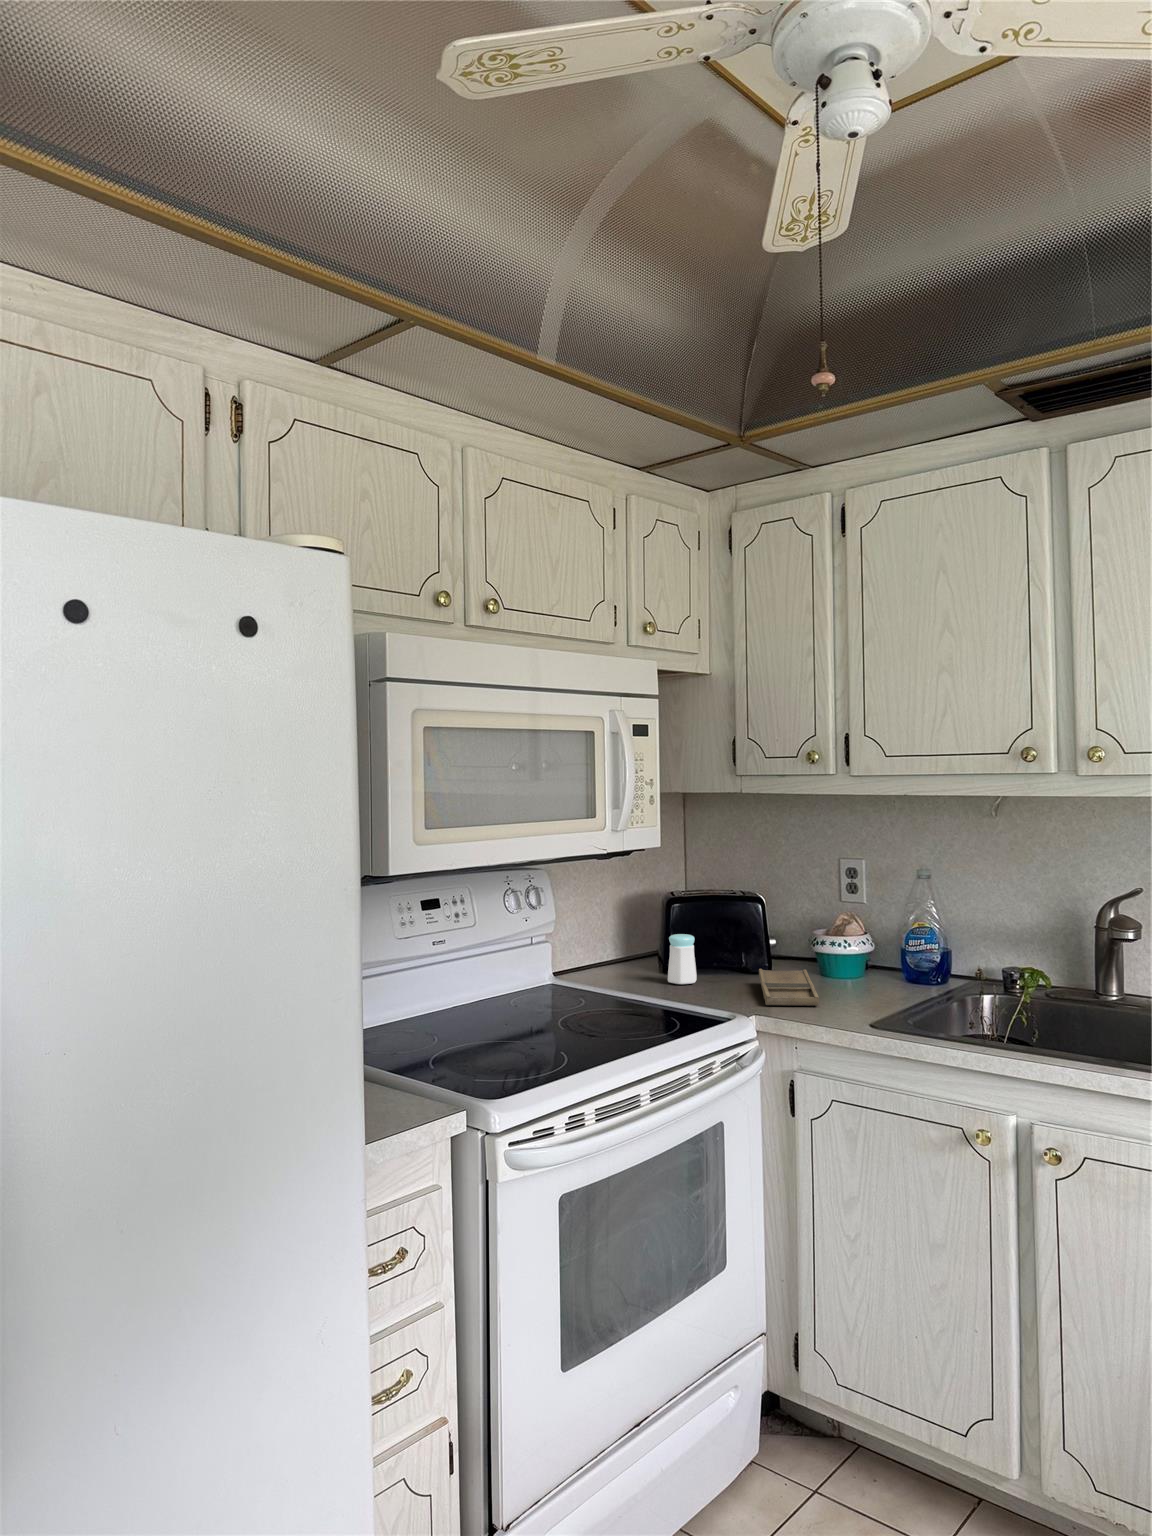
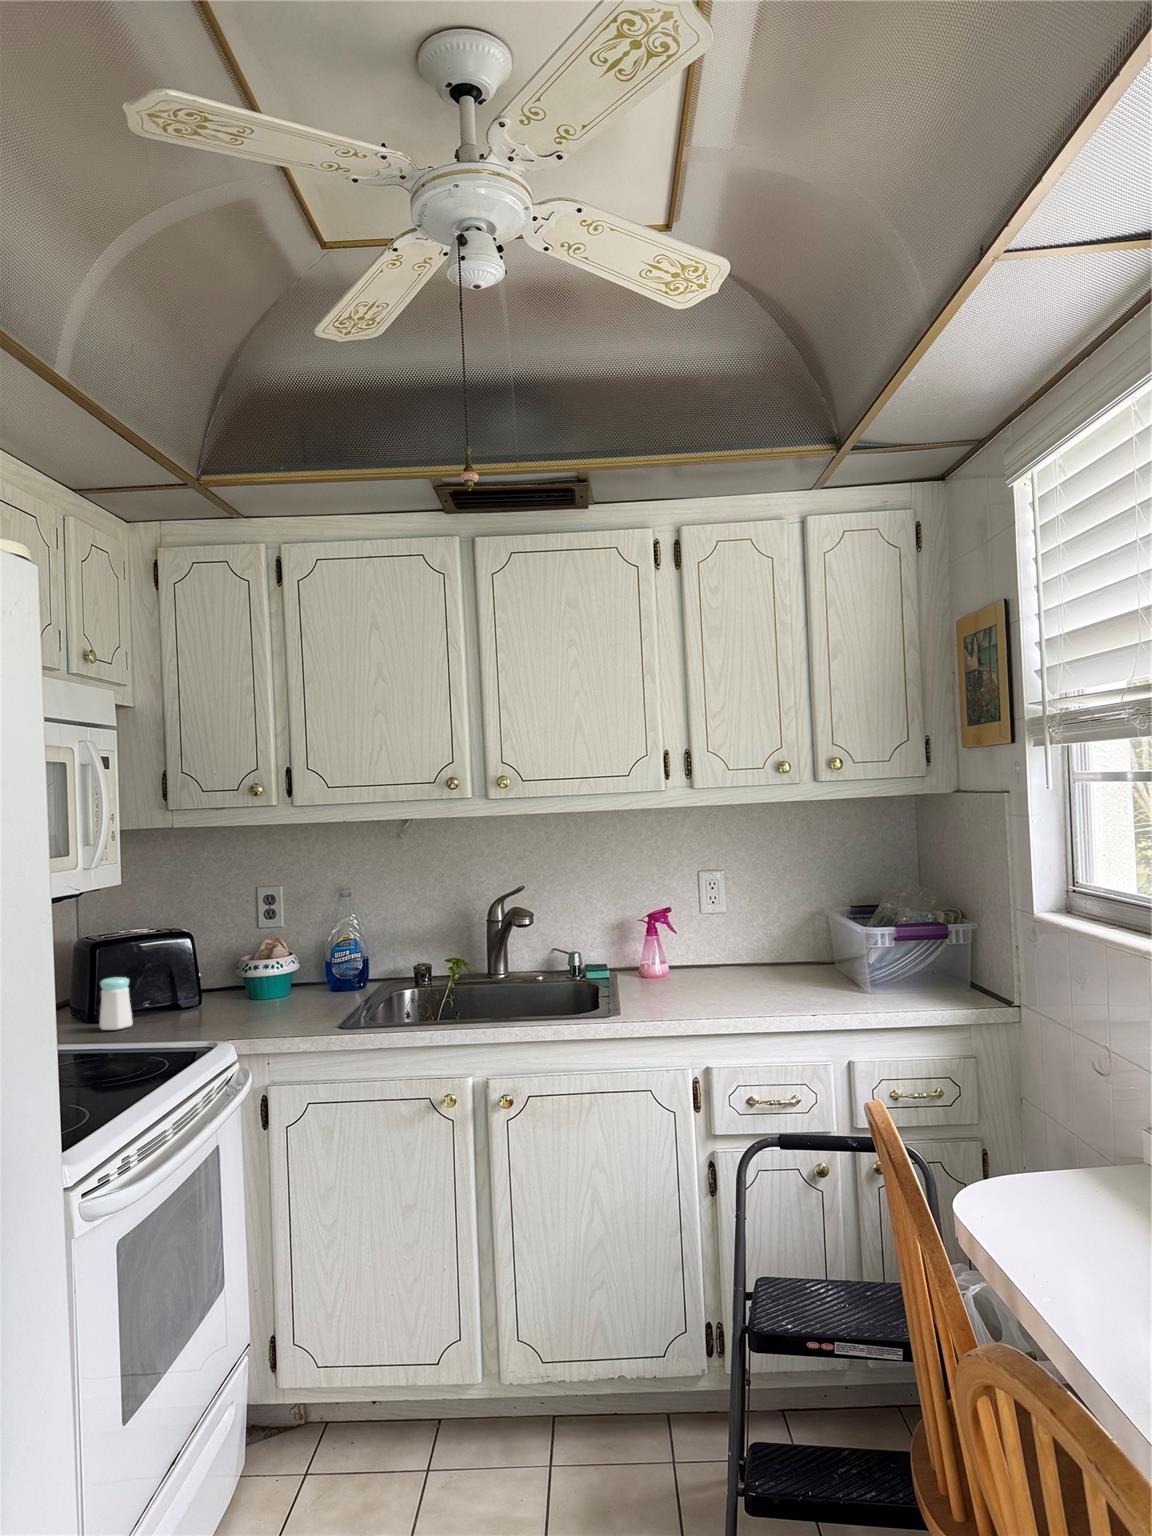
tray: present [759,969,819,1006] -> none [198,995,279,1030]

